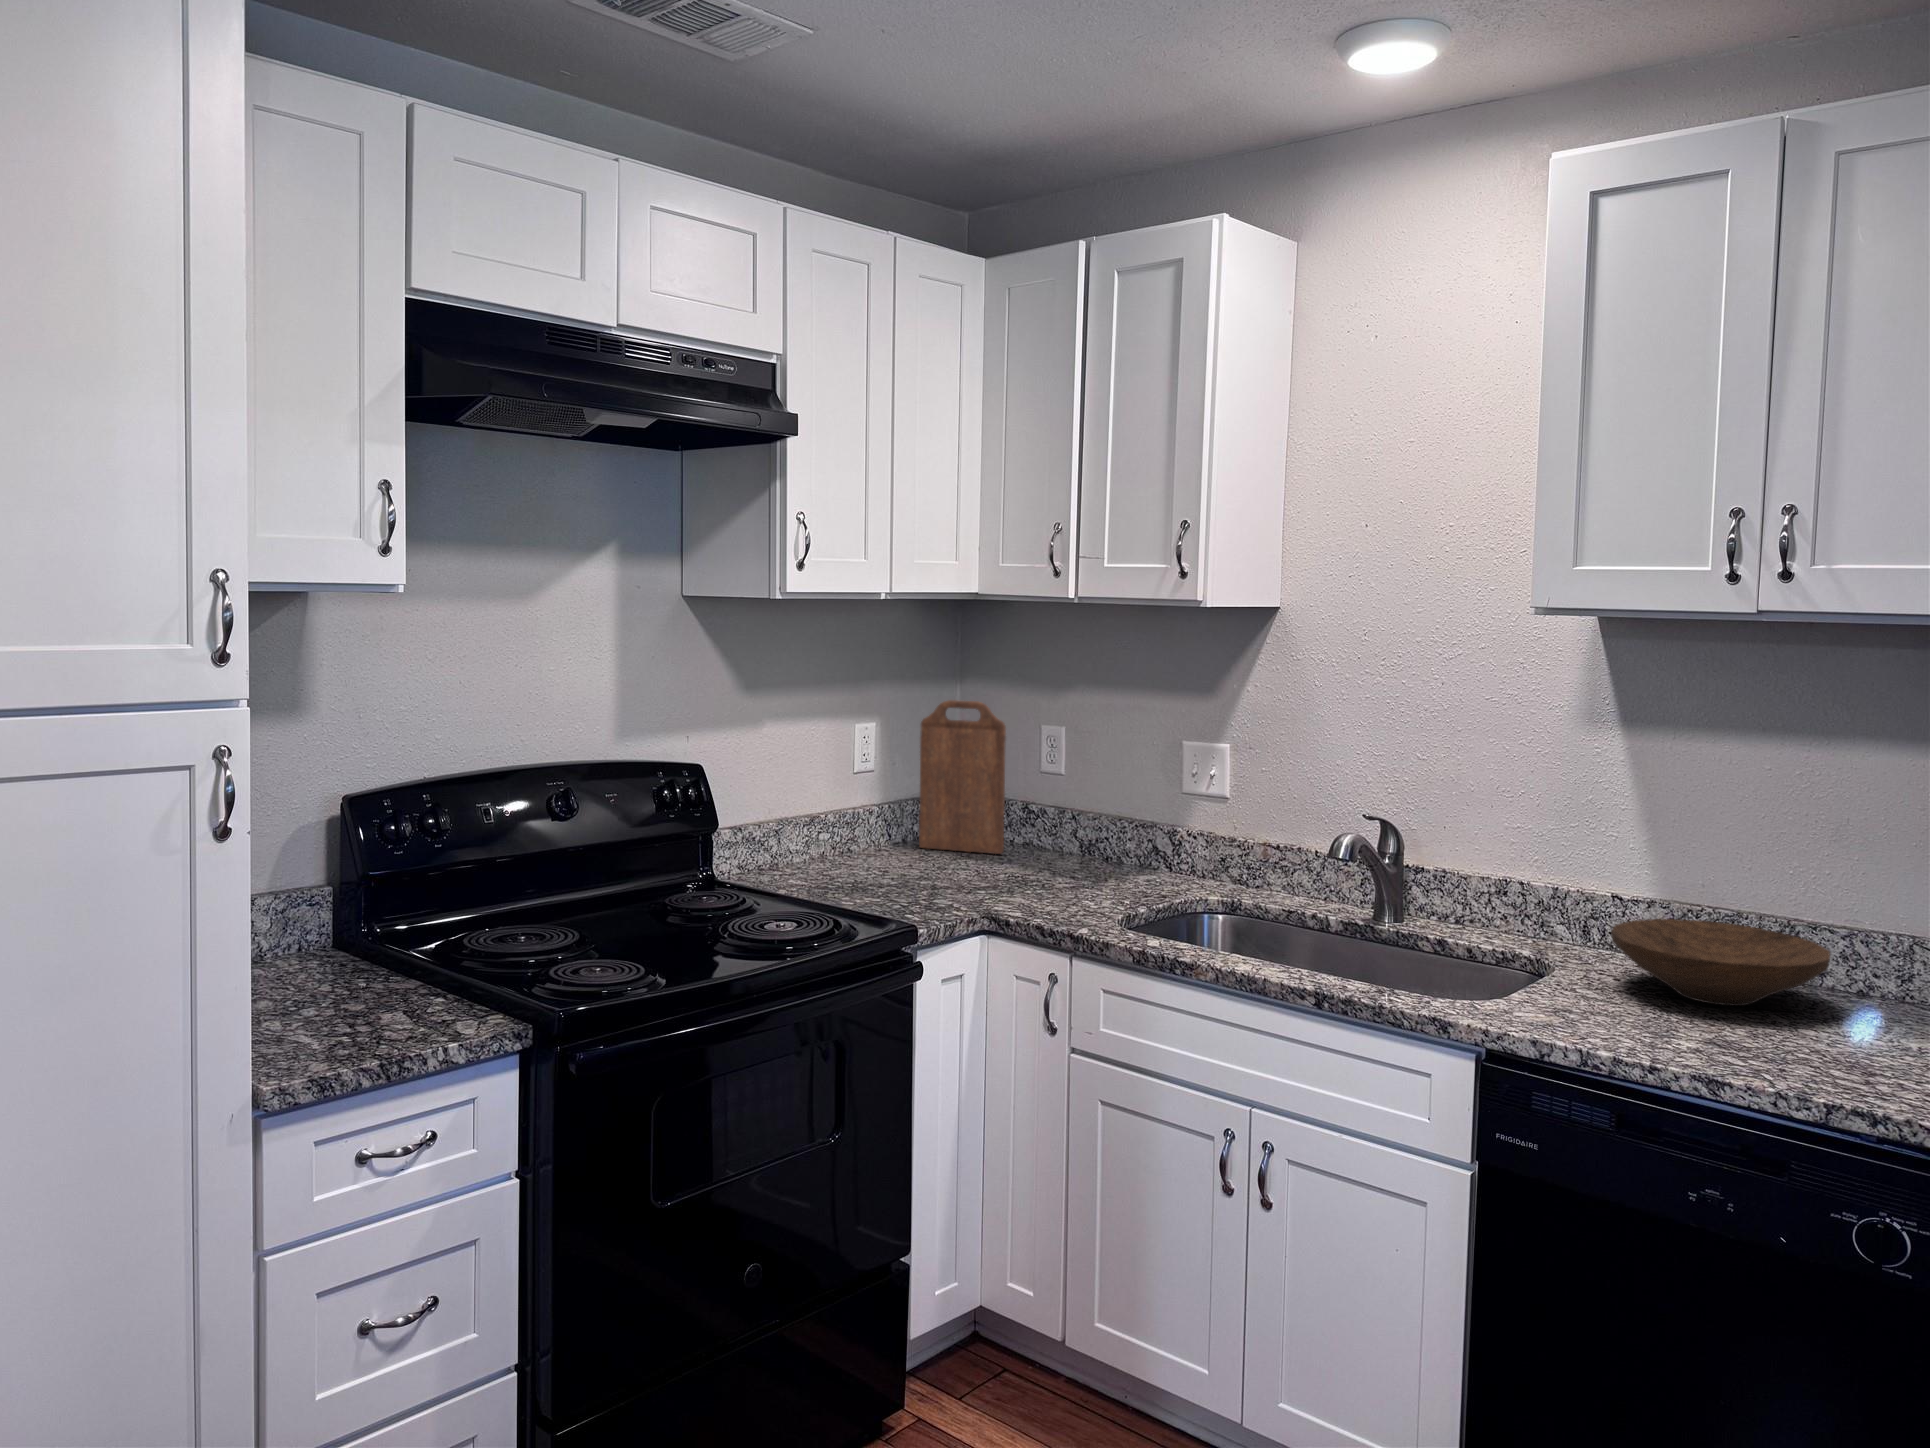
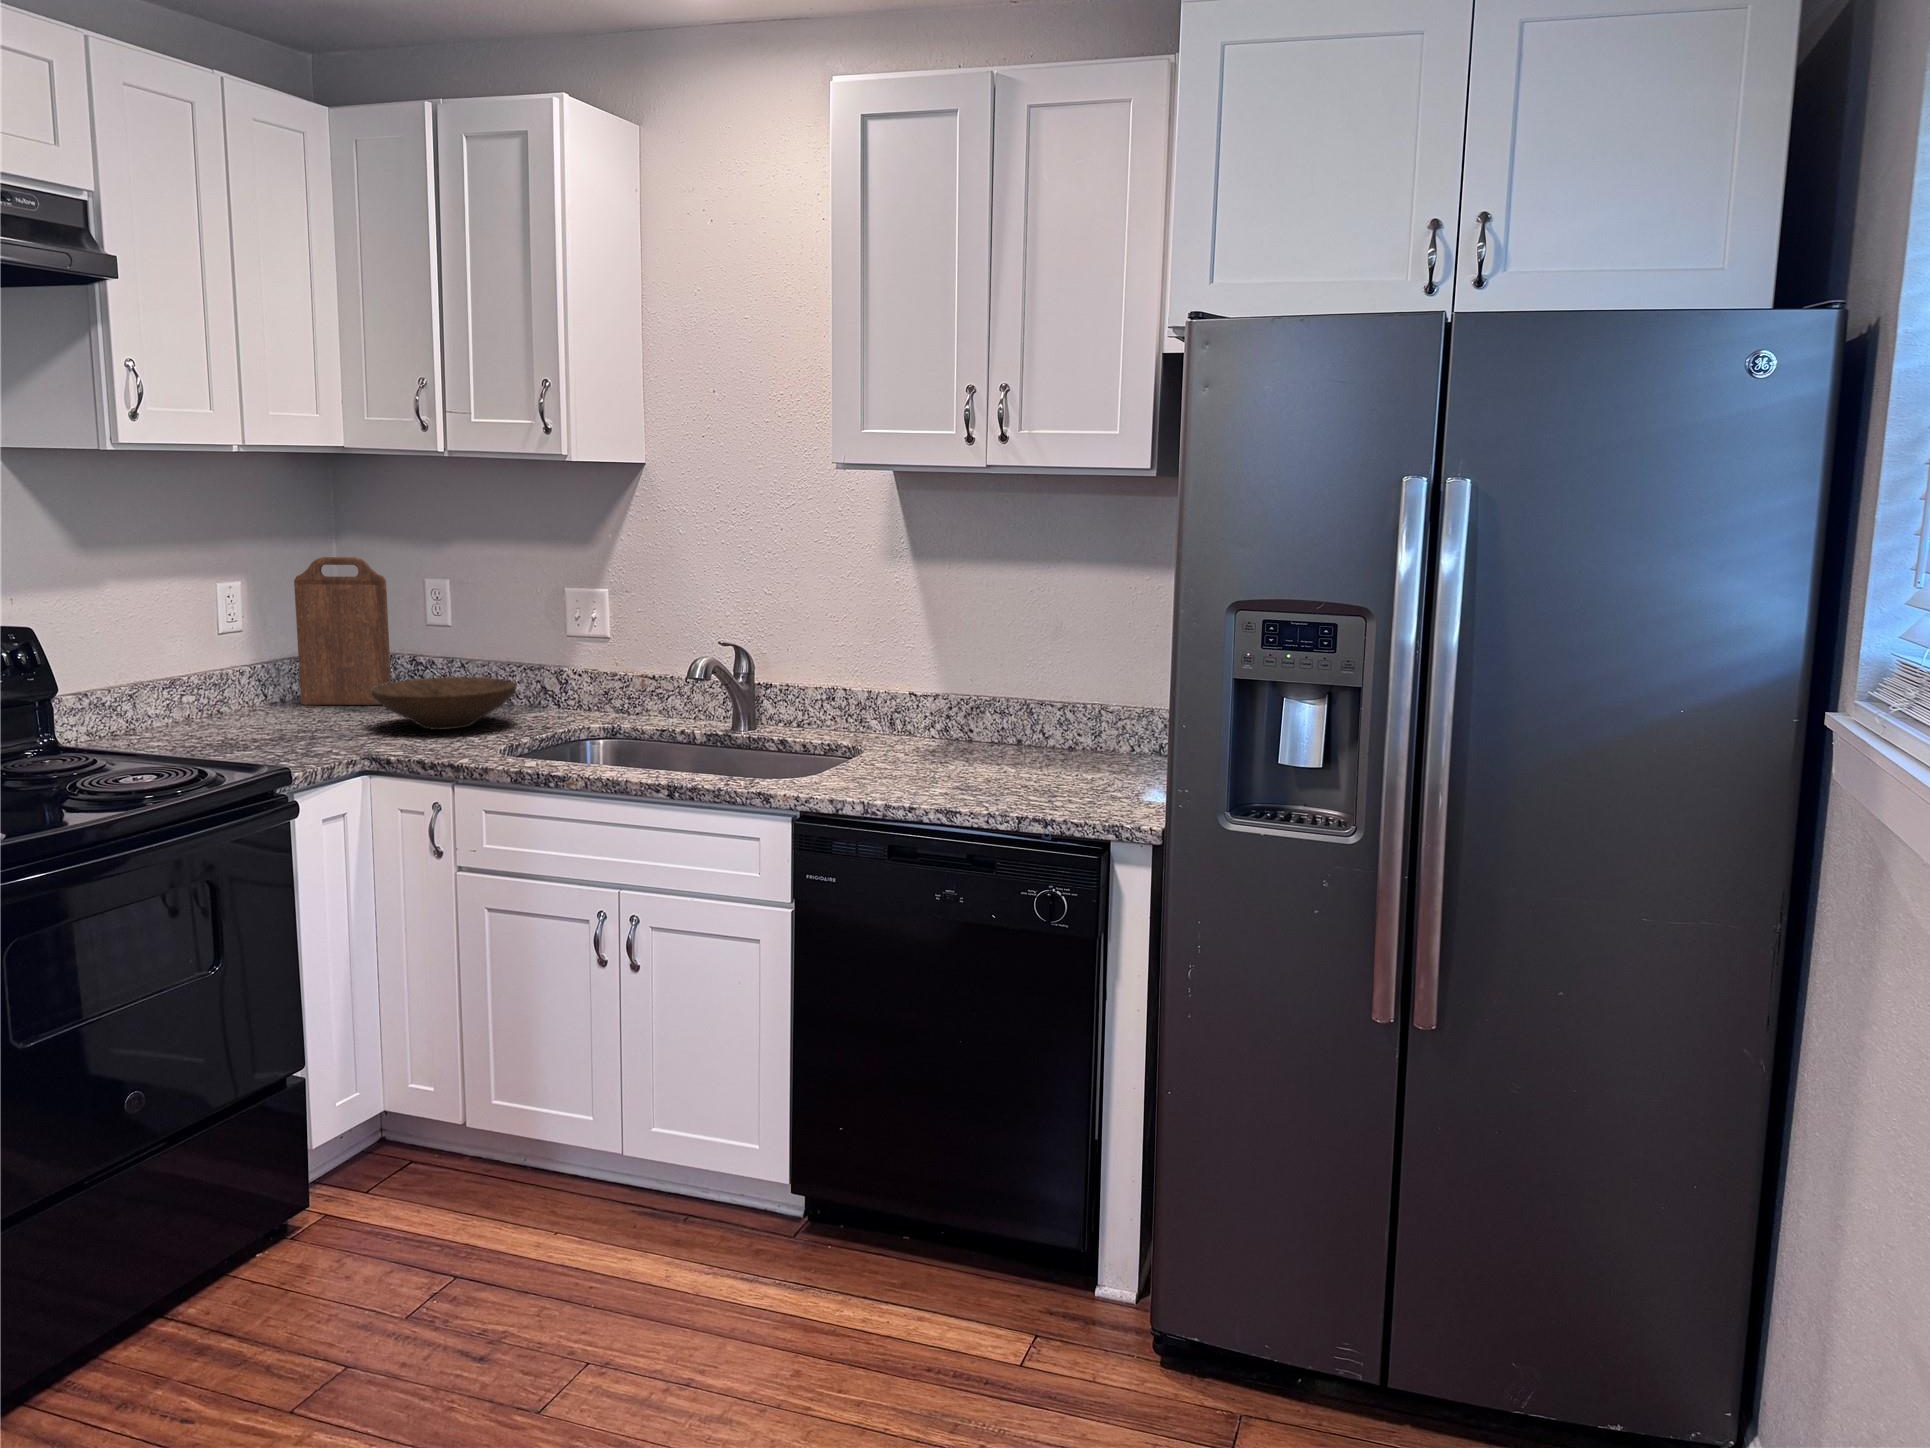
wooden bowl: present [1611,919,1830,1006] -> present [371,677,517,730]

